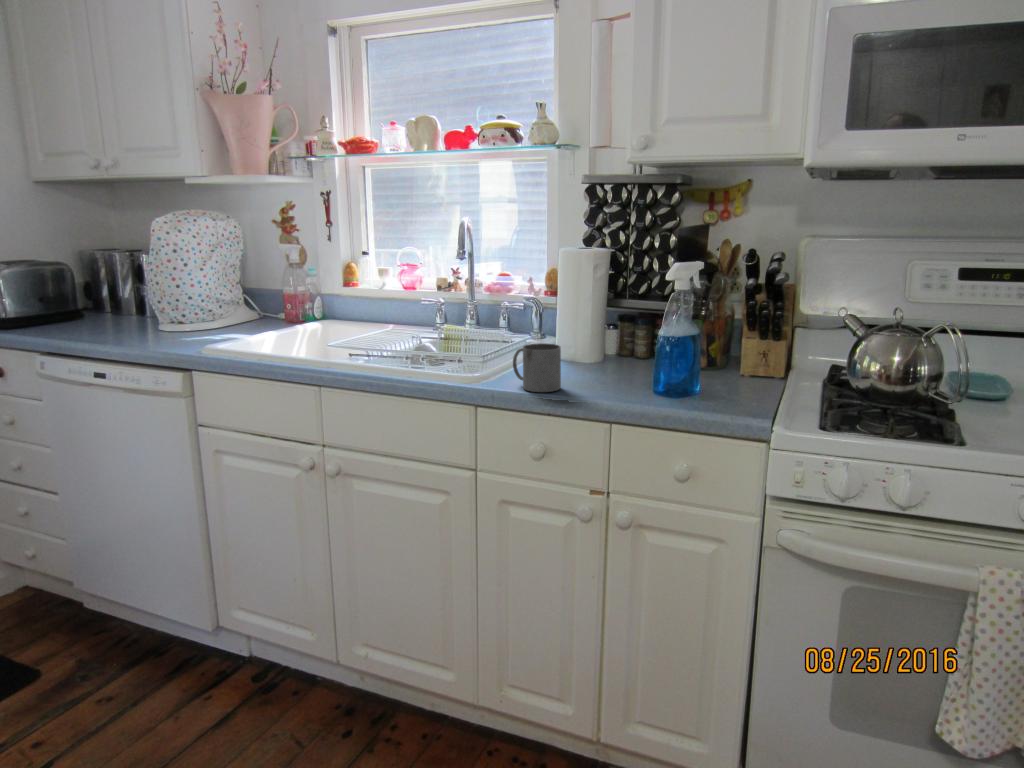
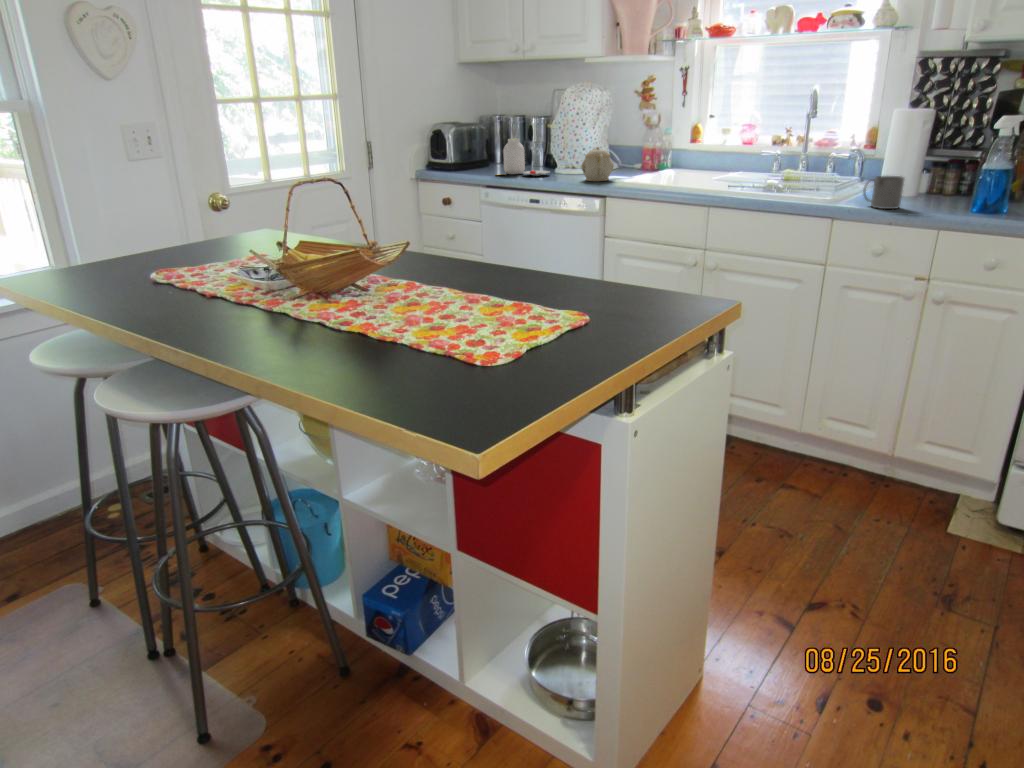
jar: none [53,284,138,336] -> present [503,139,549,176]
teapot: none [166,297,215,345] -> present [582,147,614,181]

